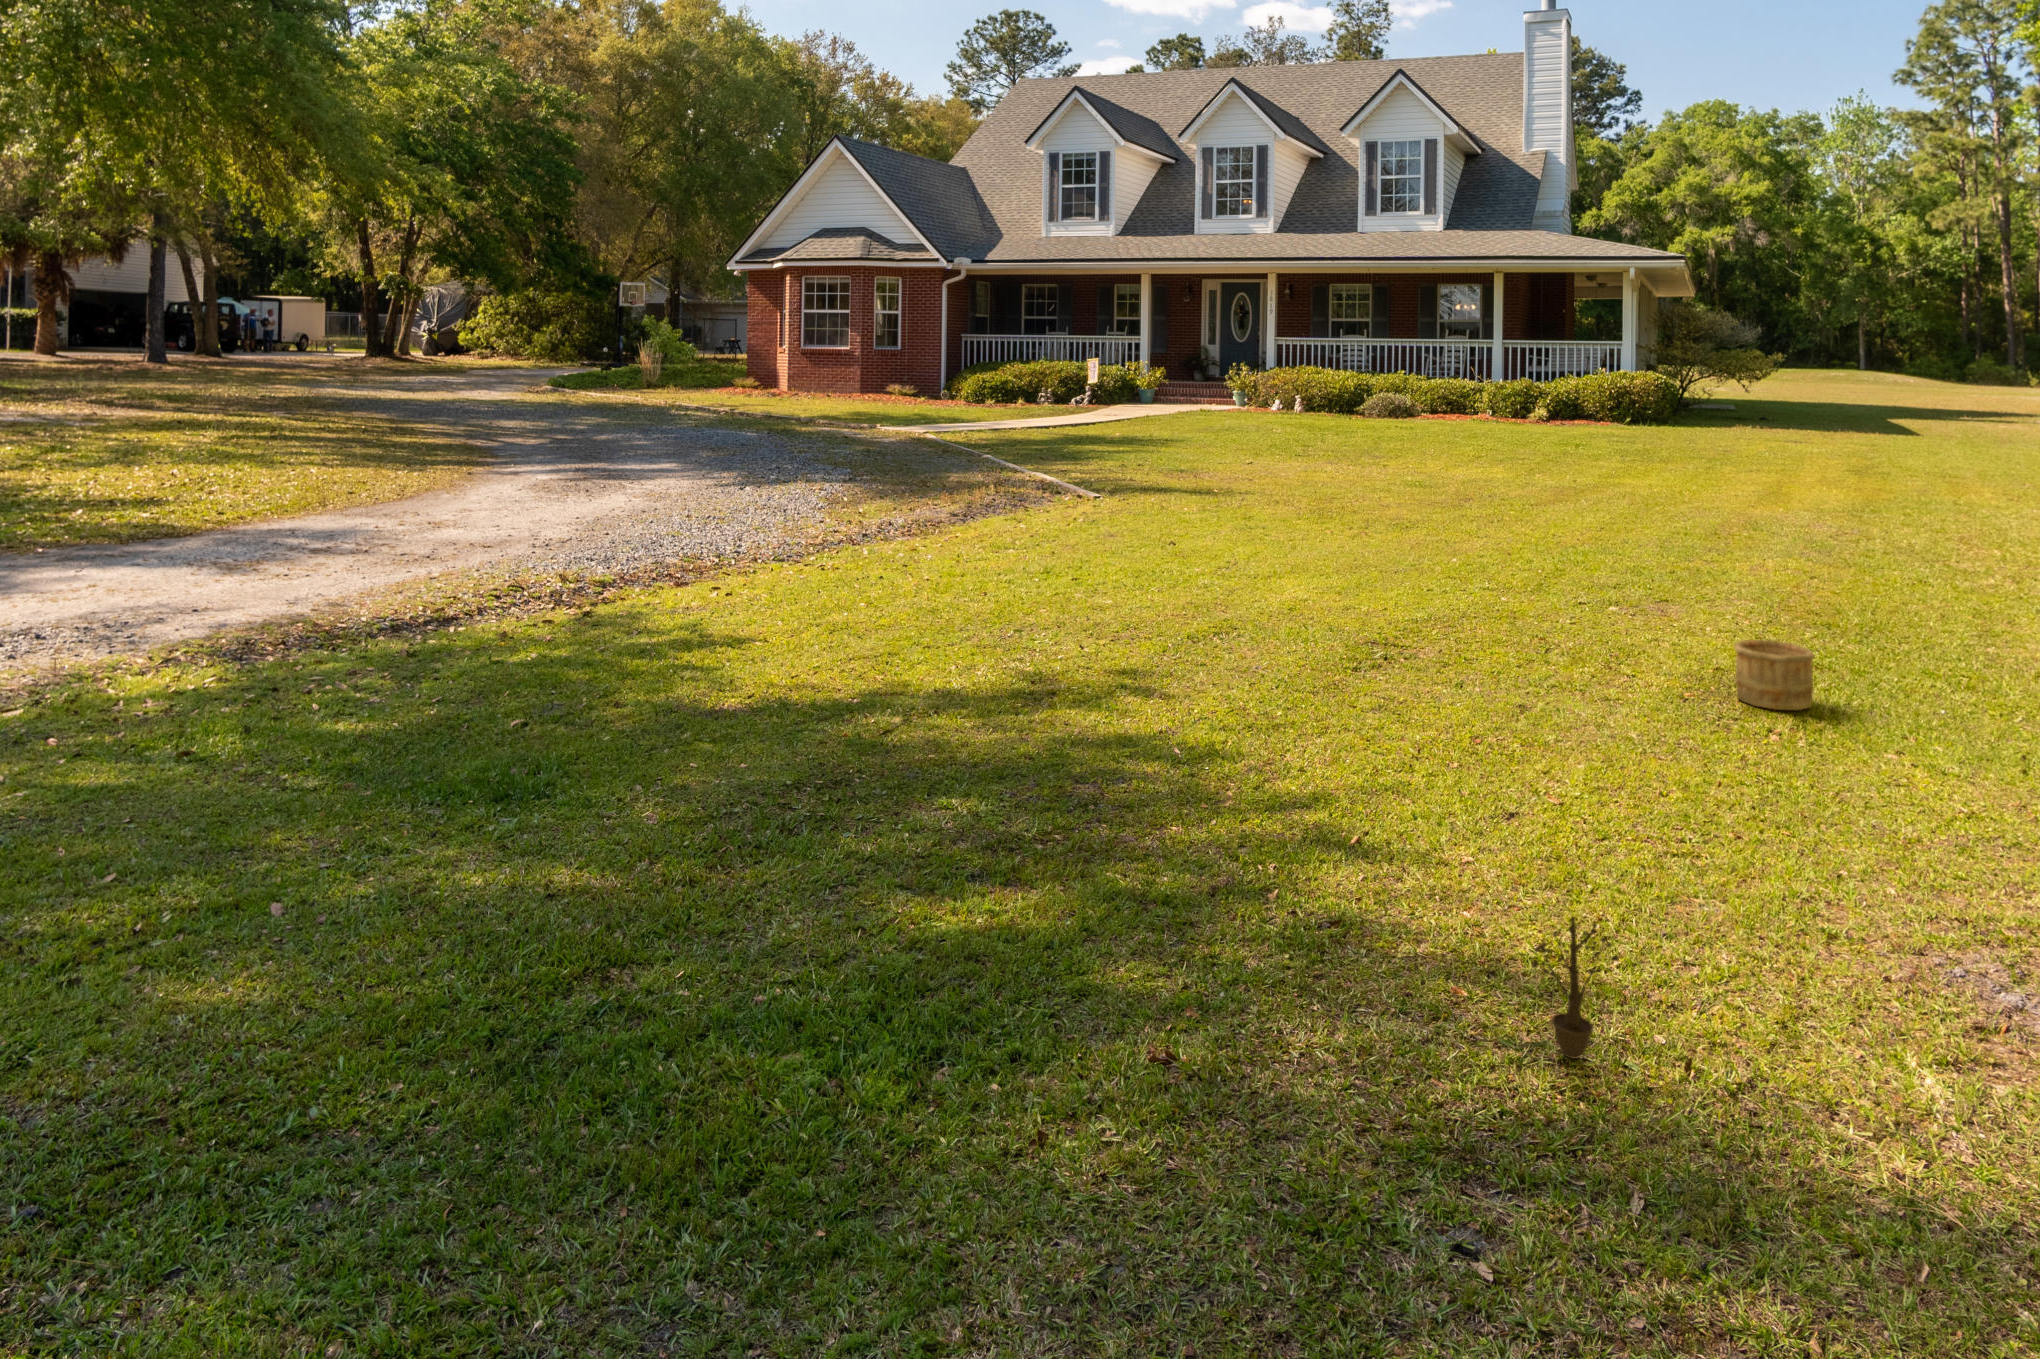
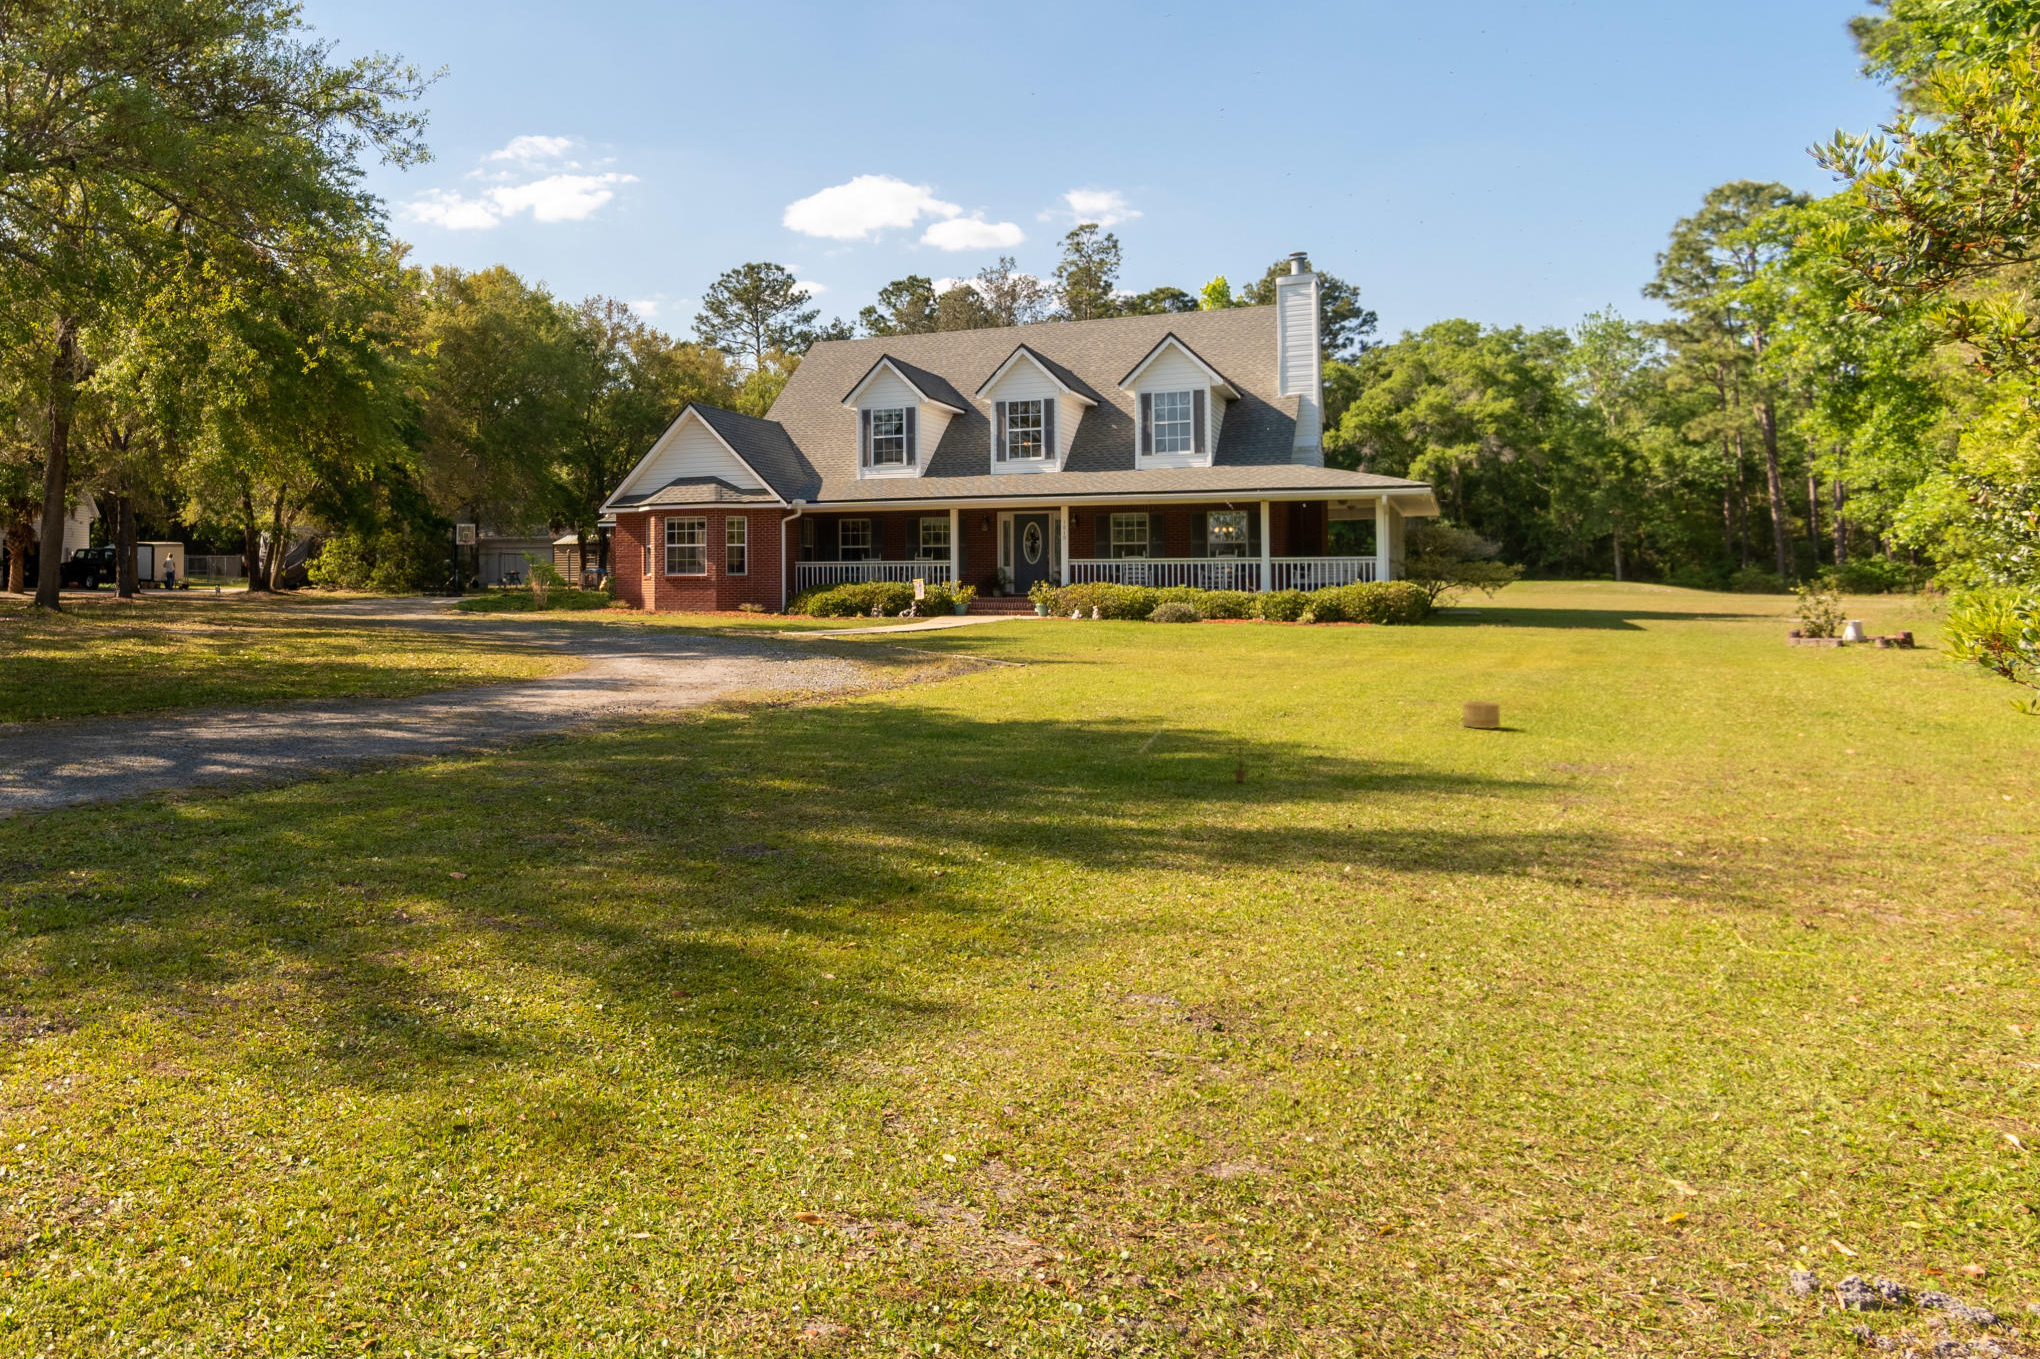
decorative plant: present [1512,916,1619,1059] -> present [1229,747,1246,781]

